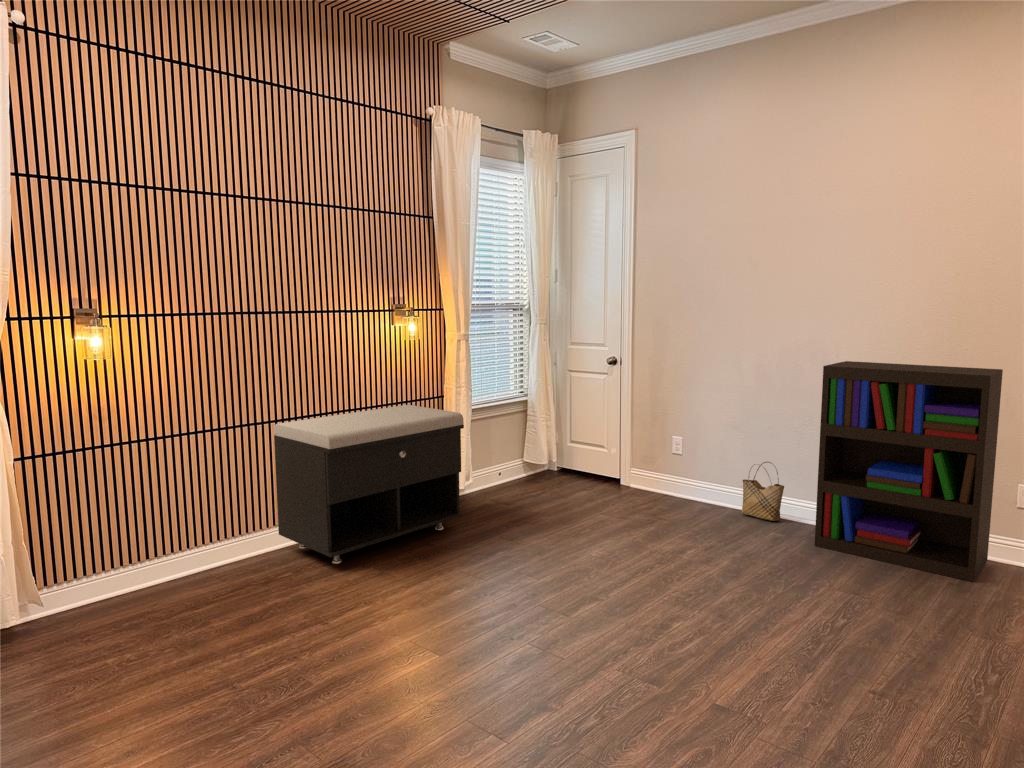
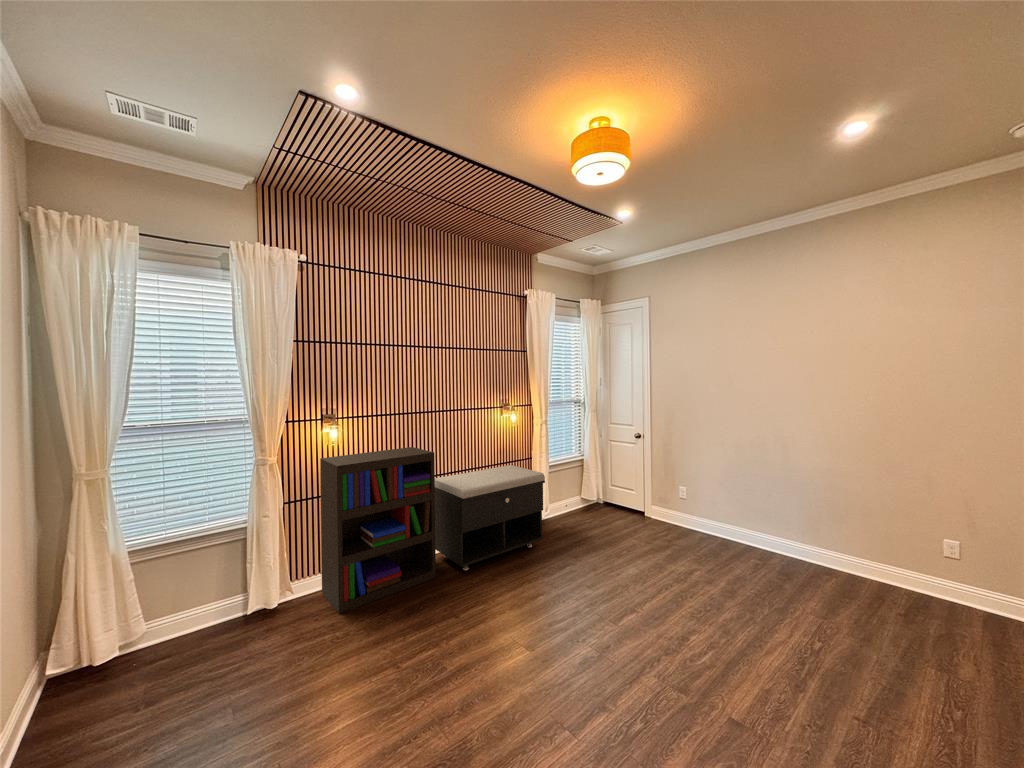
bookshelf: present [815,361,1003,582] -> present [320,447,436,614]
woven basket: present [741,462,784,521] -> none [730,510,761,552]

